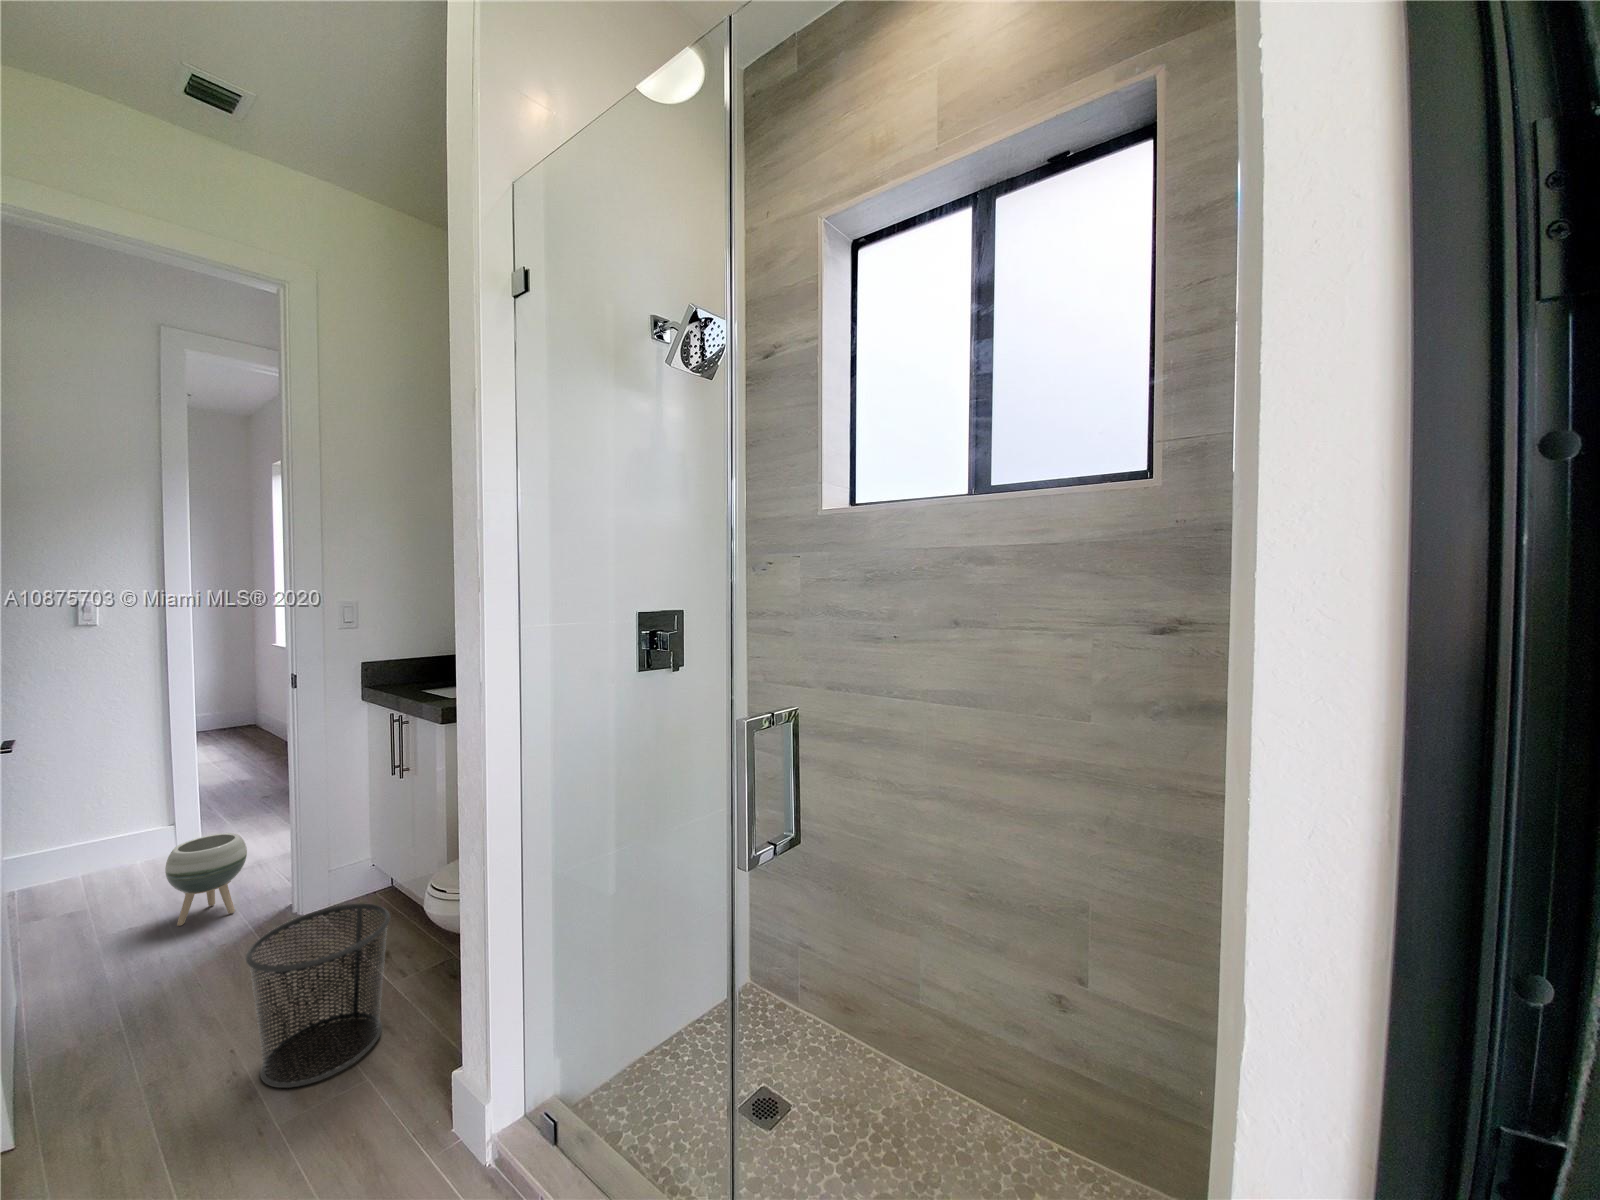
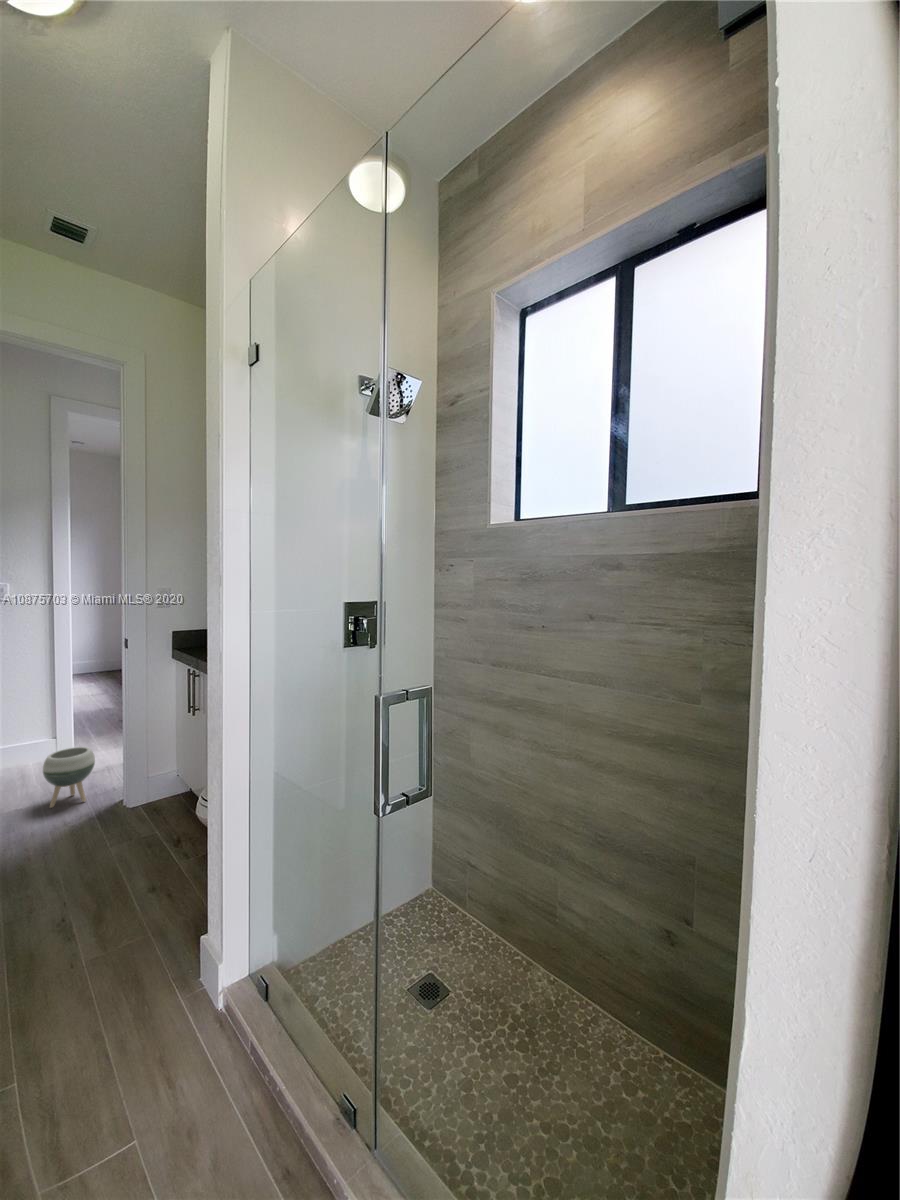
waste bin: present [246,903,390,1088] -> none [73,805,173,932]

